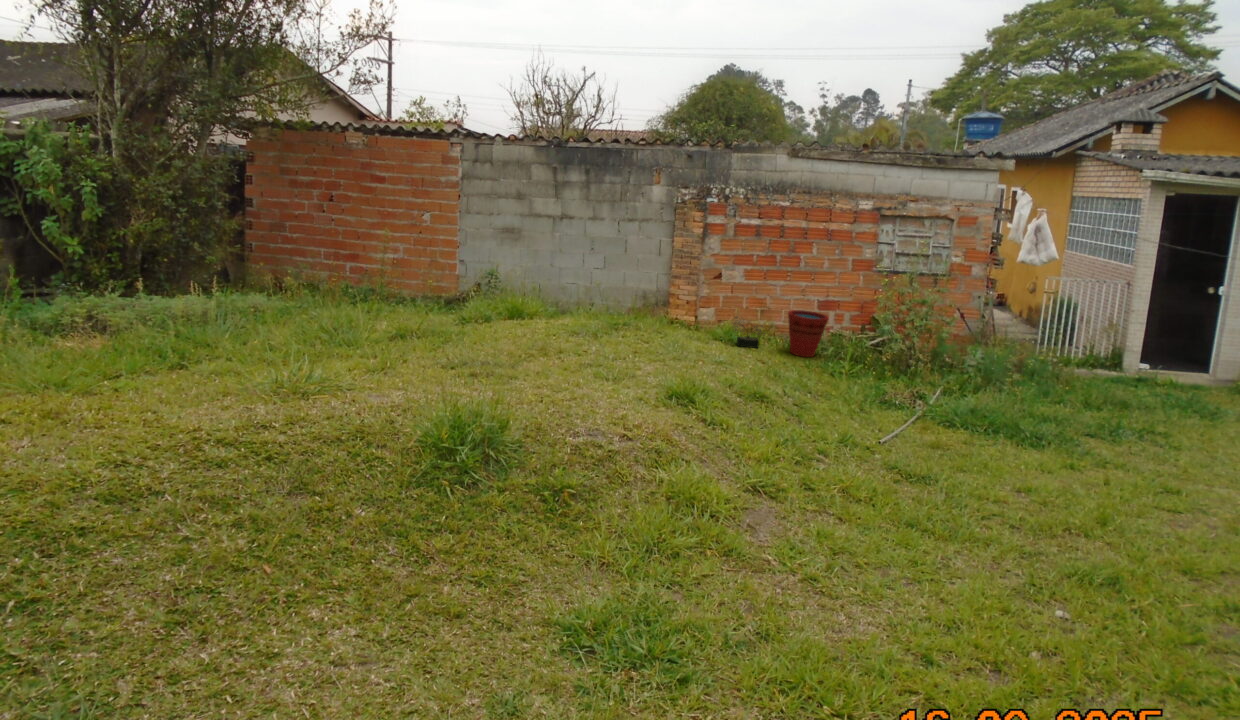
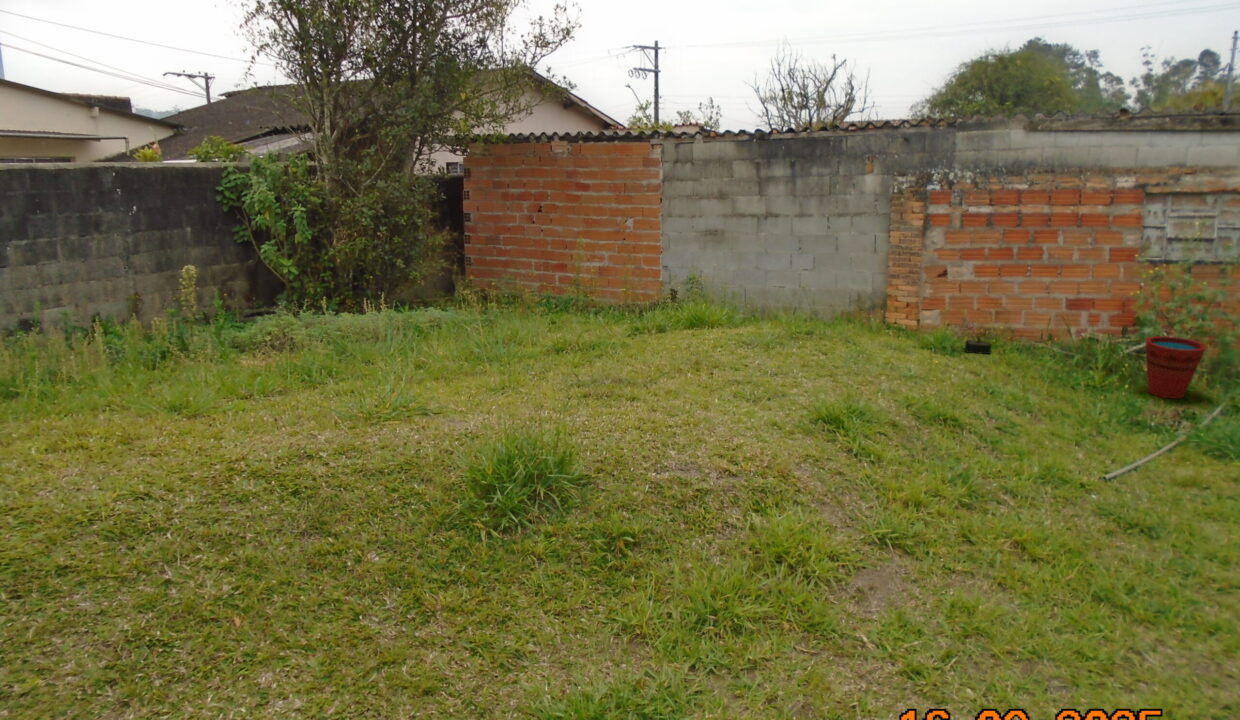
bucket: present [788,310,829,357] -> present [1145,336,1206,399]

